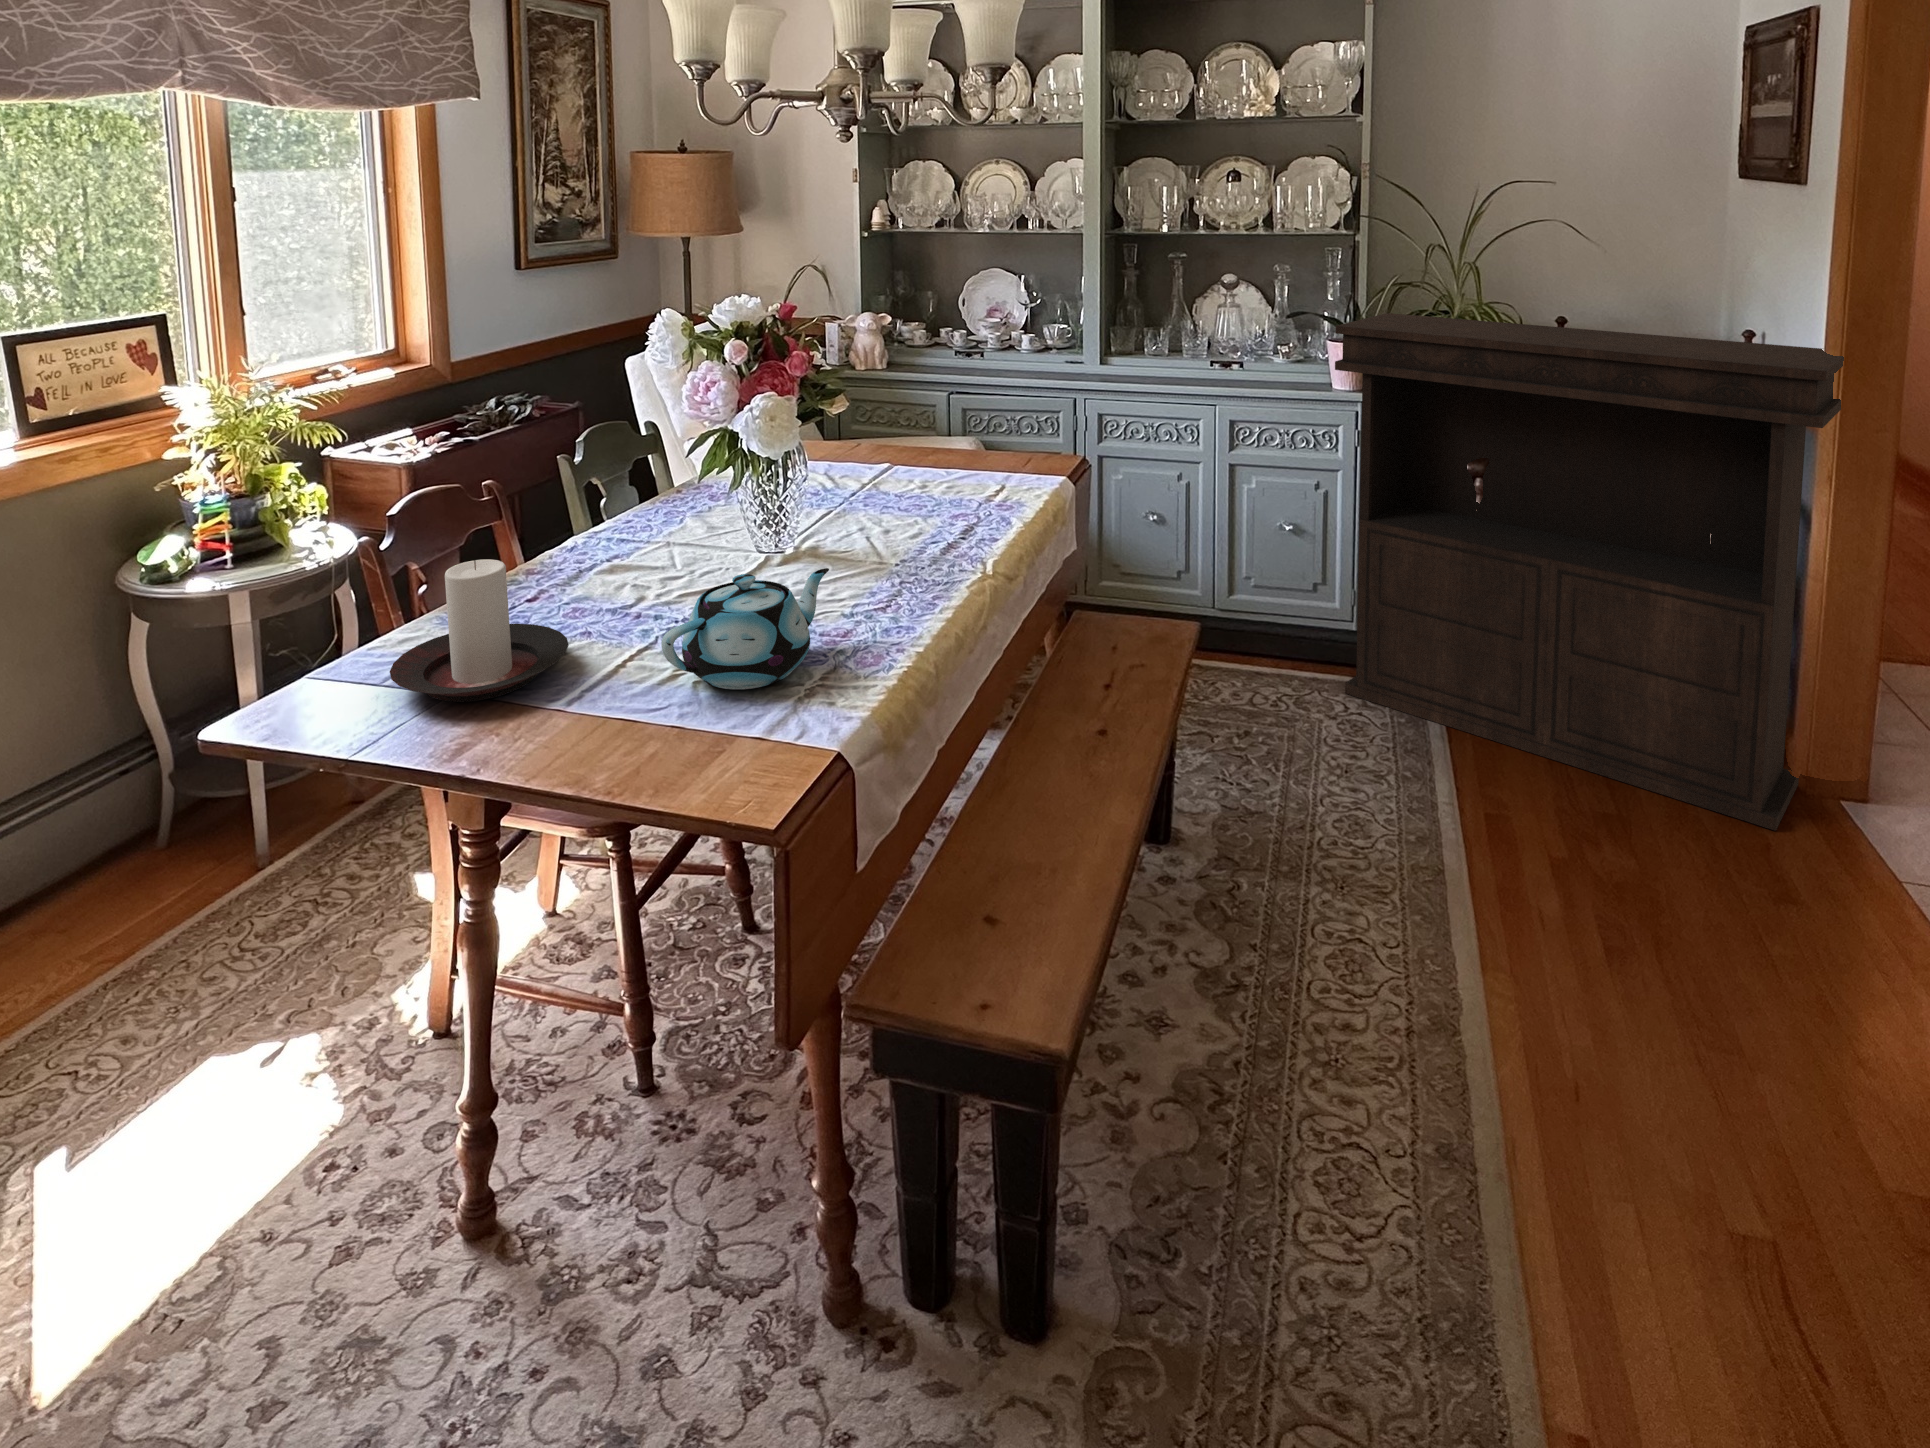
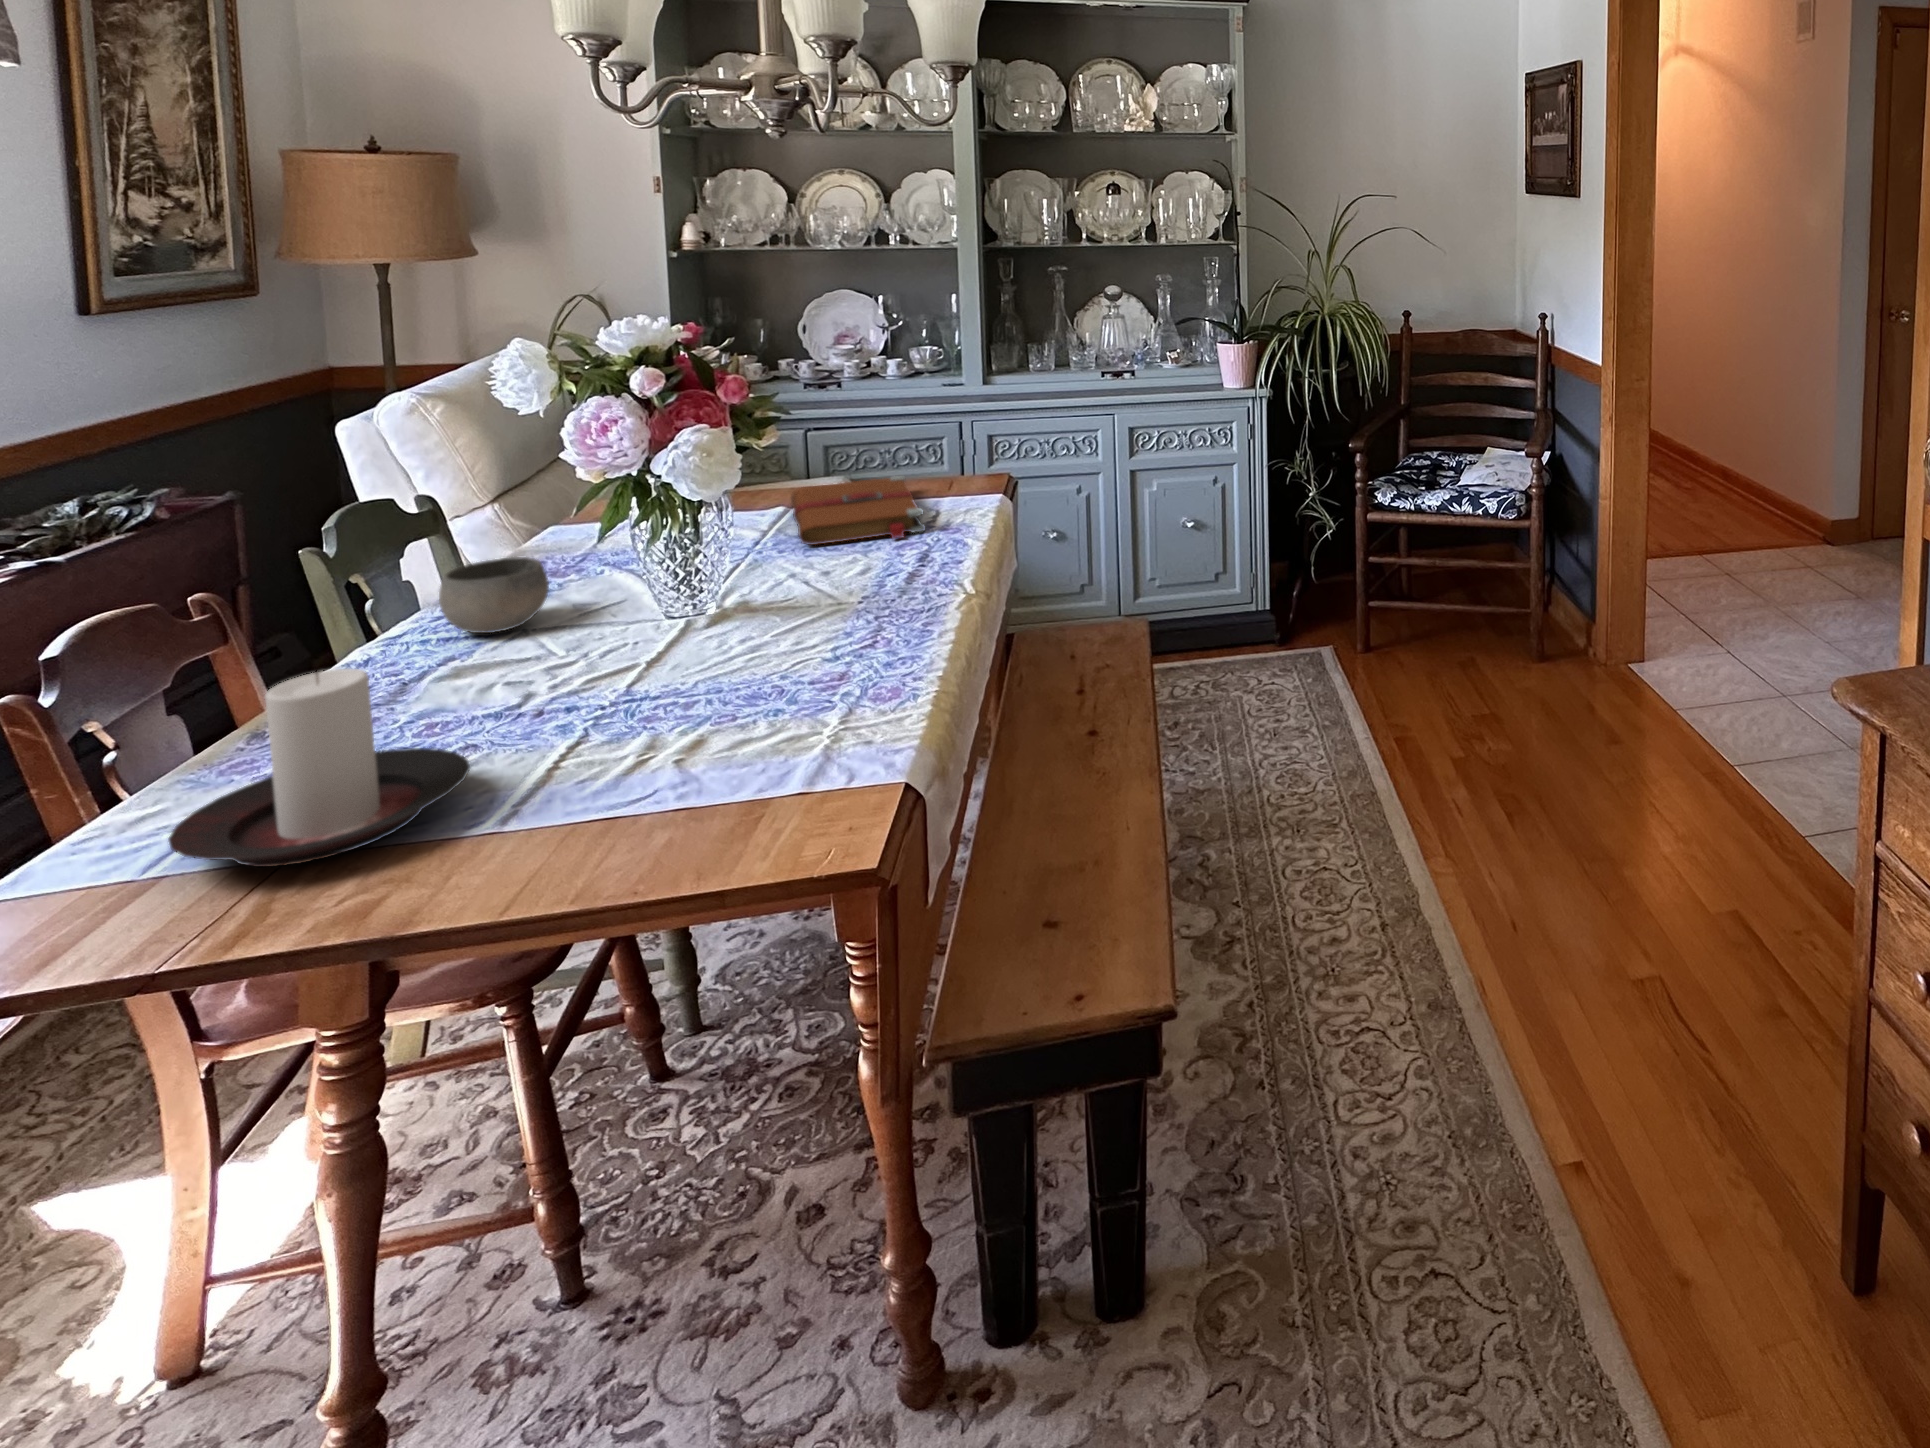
console table: present [1335,313,1844,831] -> none [1238,315,1624,702]
book: none [884,446,990,506] -> present [791,476,925,545]
bowl: none [624,482,694,539] -> present [439,557,549,633]
teapot: present [661,568,829,689] -> none [641,609,821,759]

